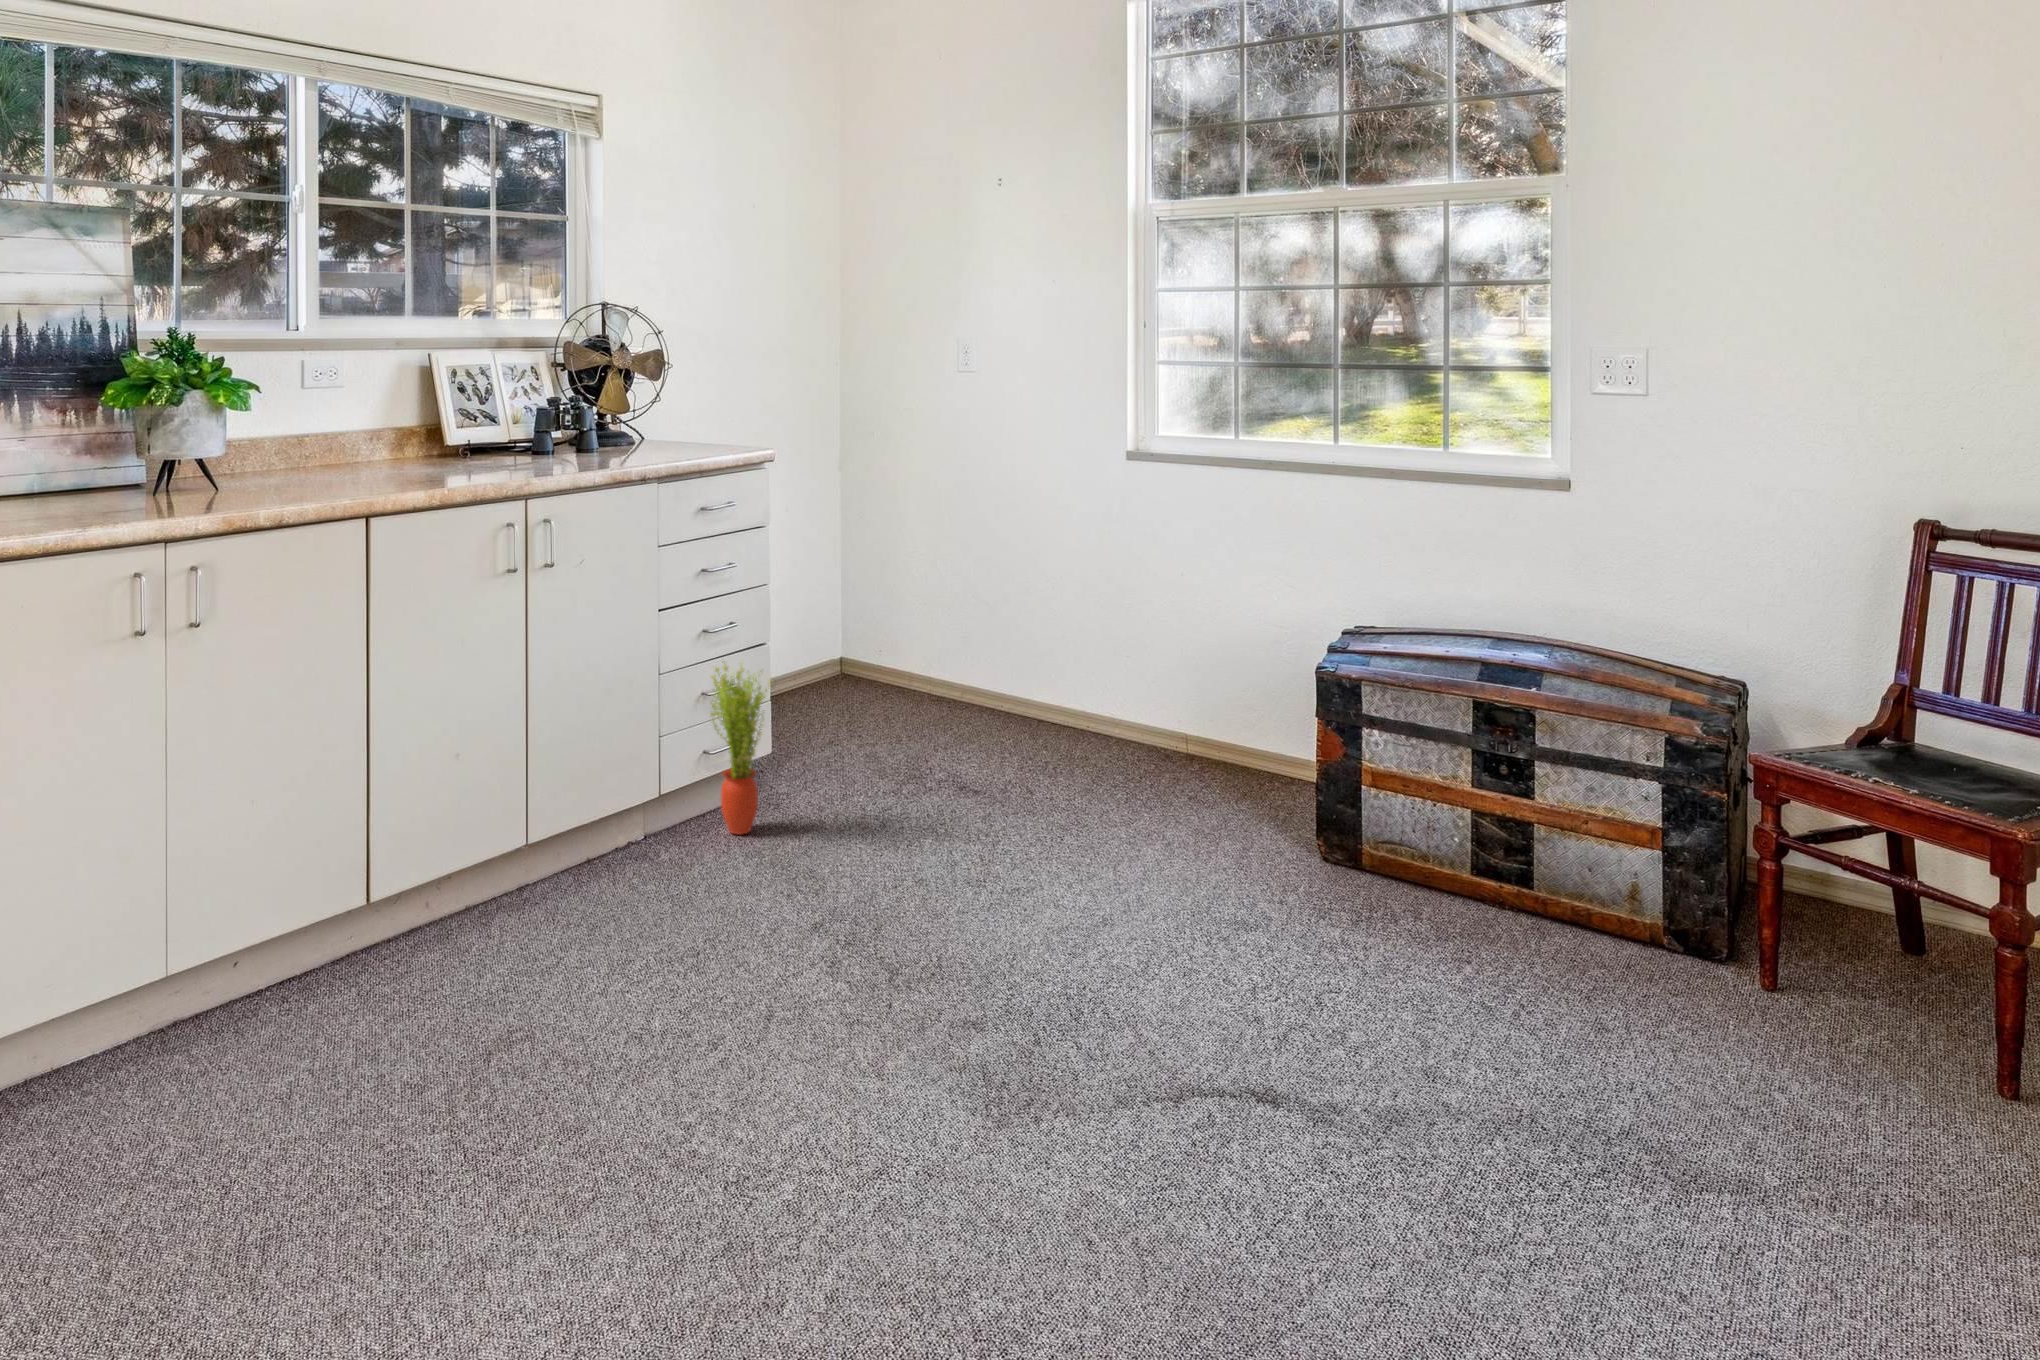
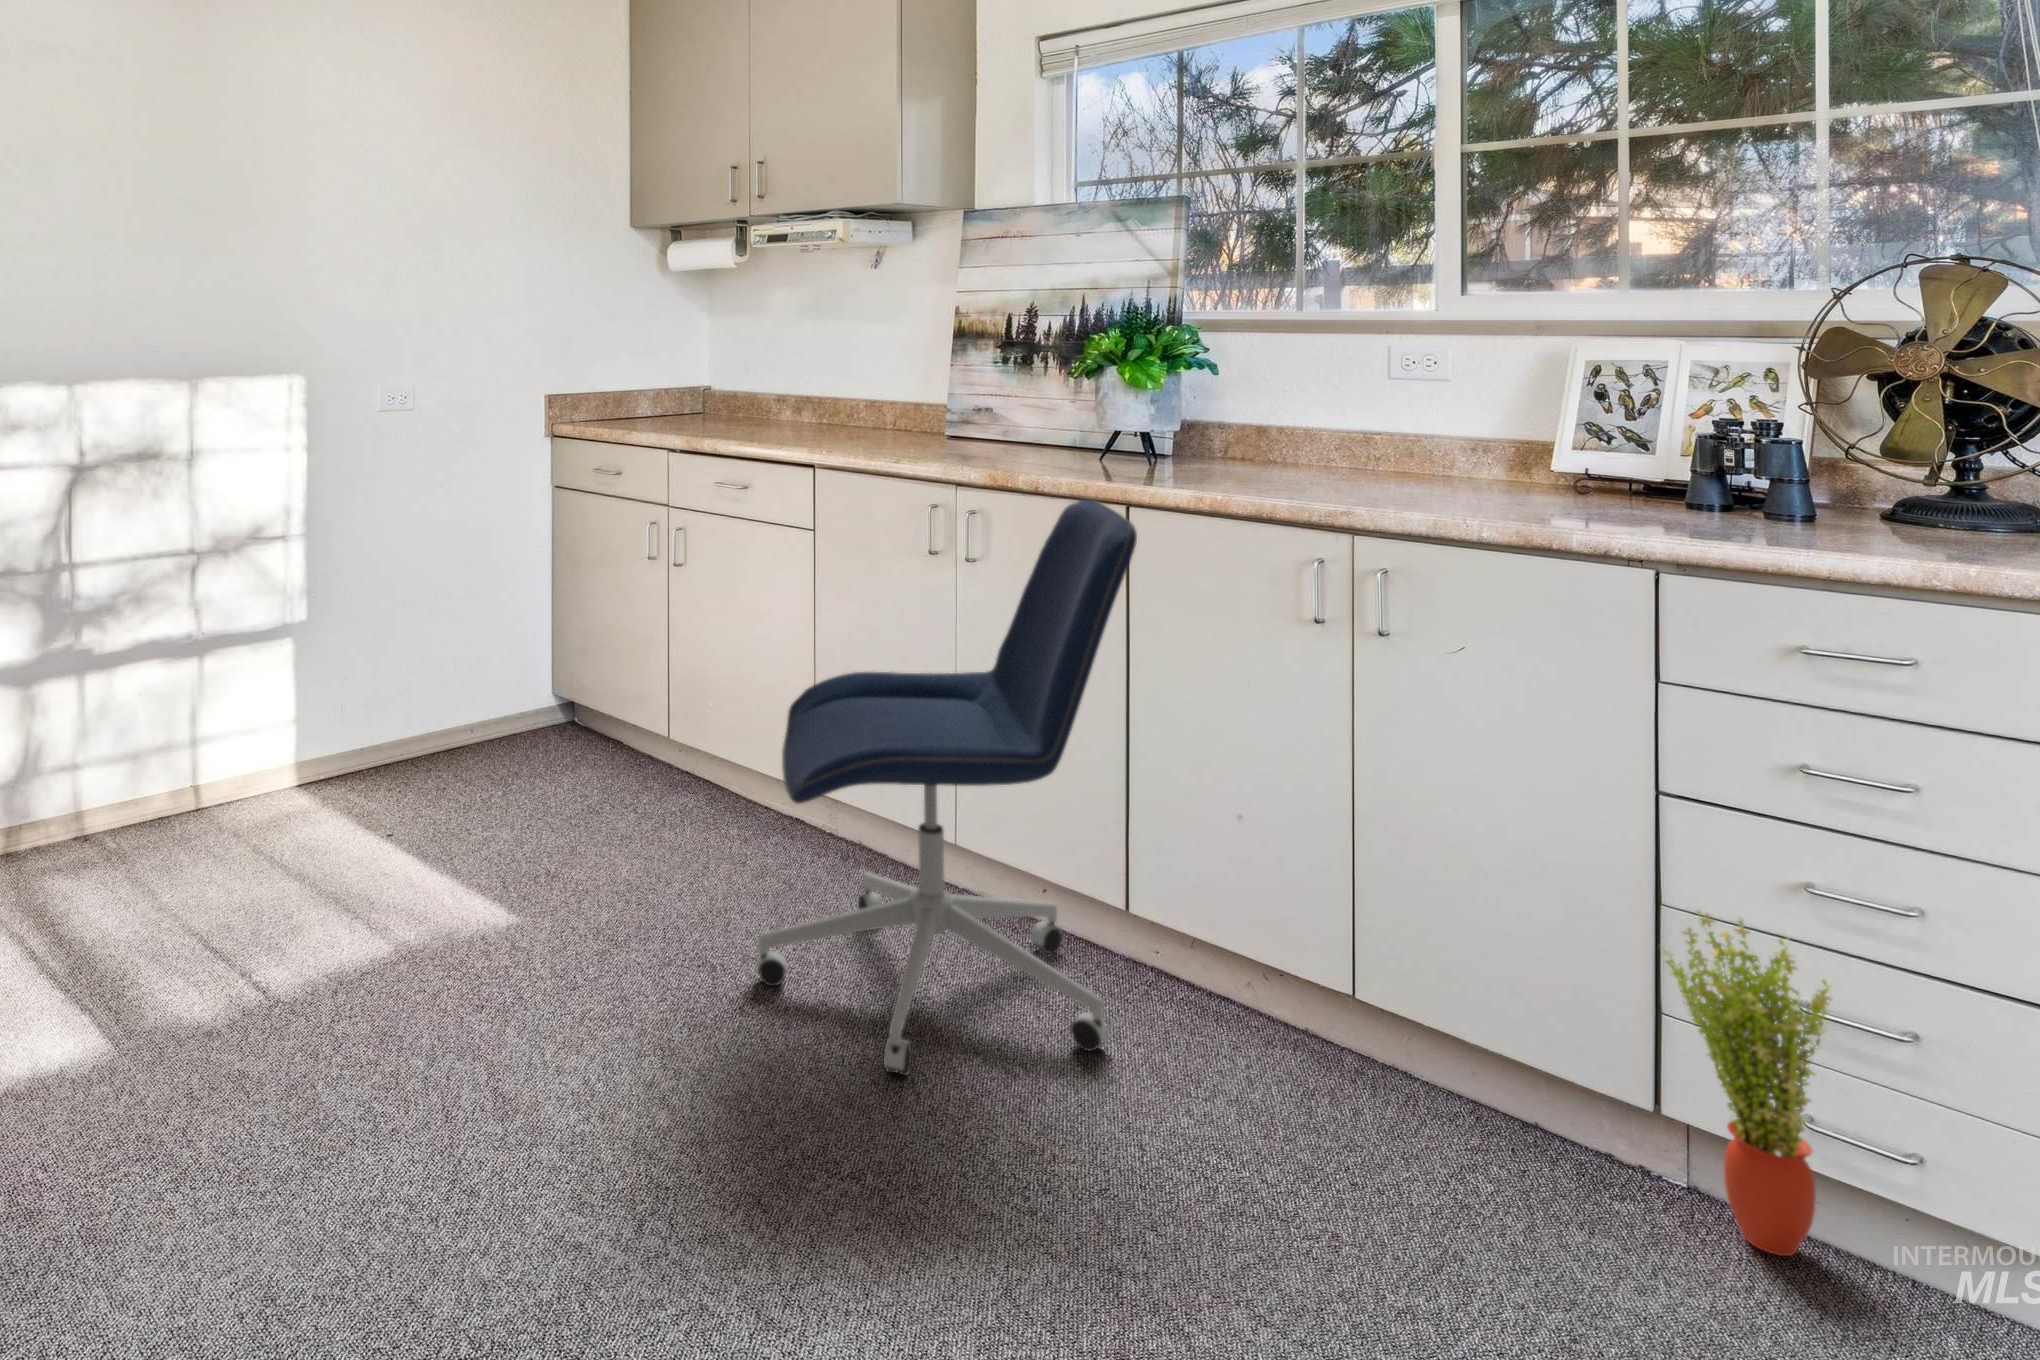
office chair: none [197,511,590,1187] -> present [757,499,1137,1075]

